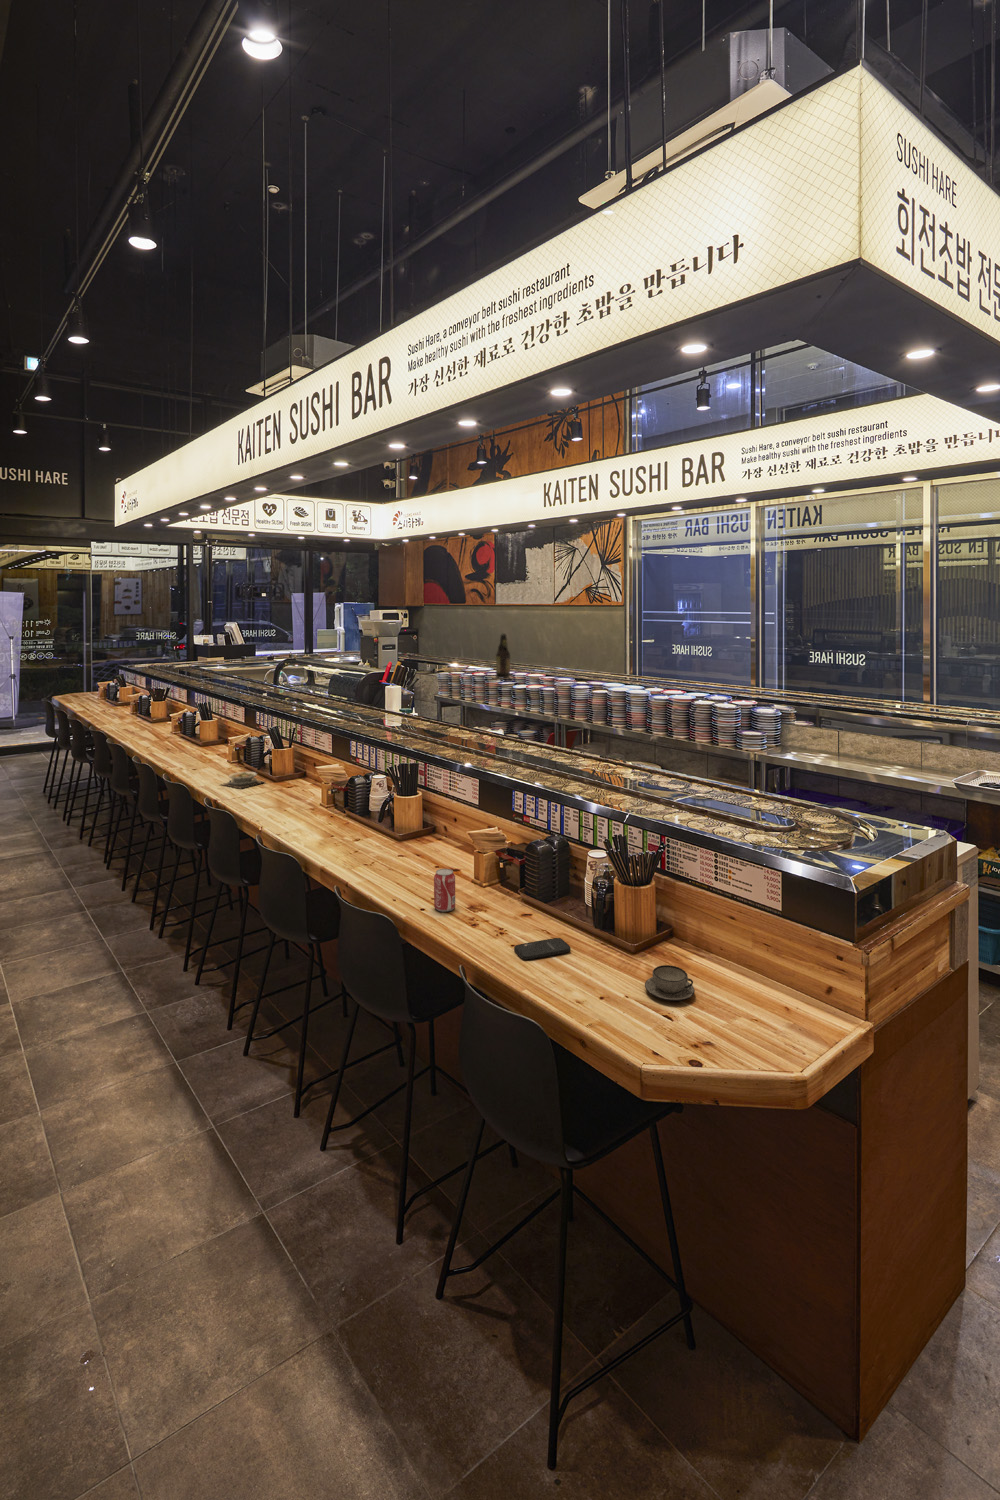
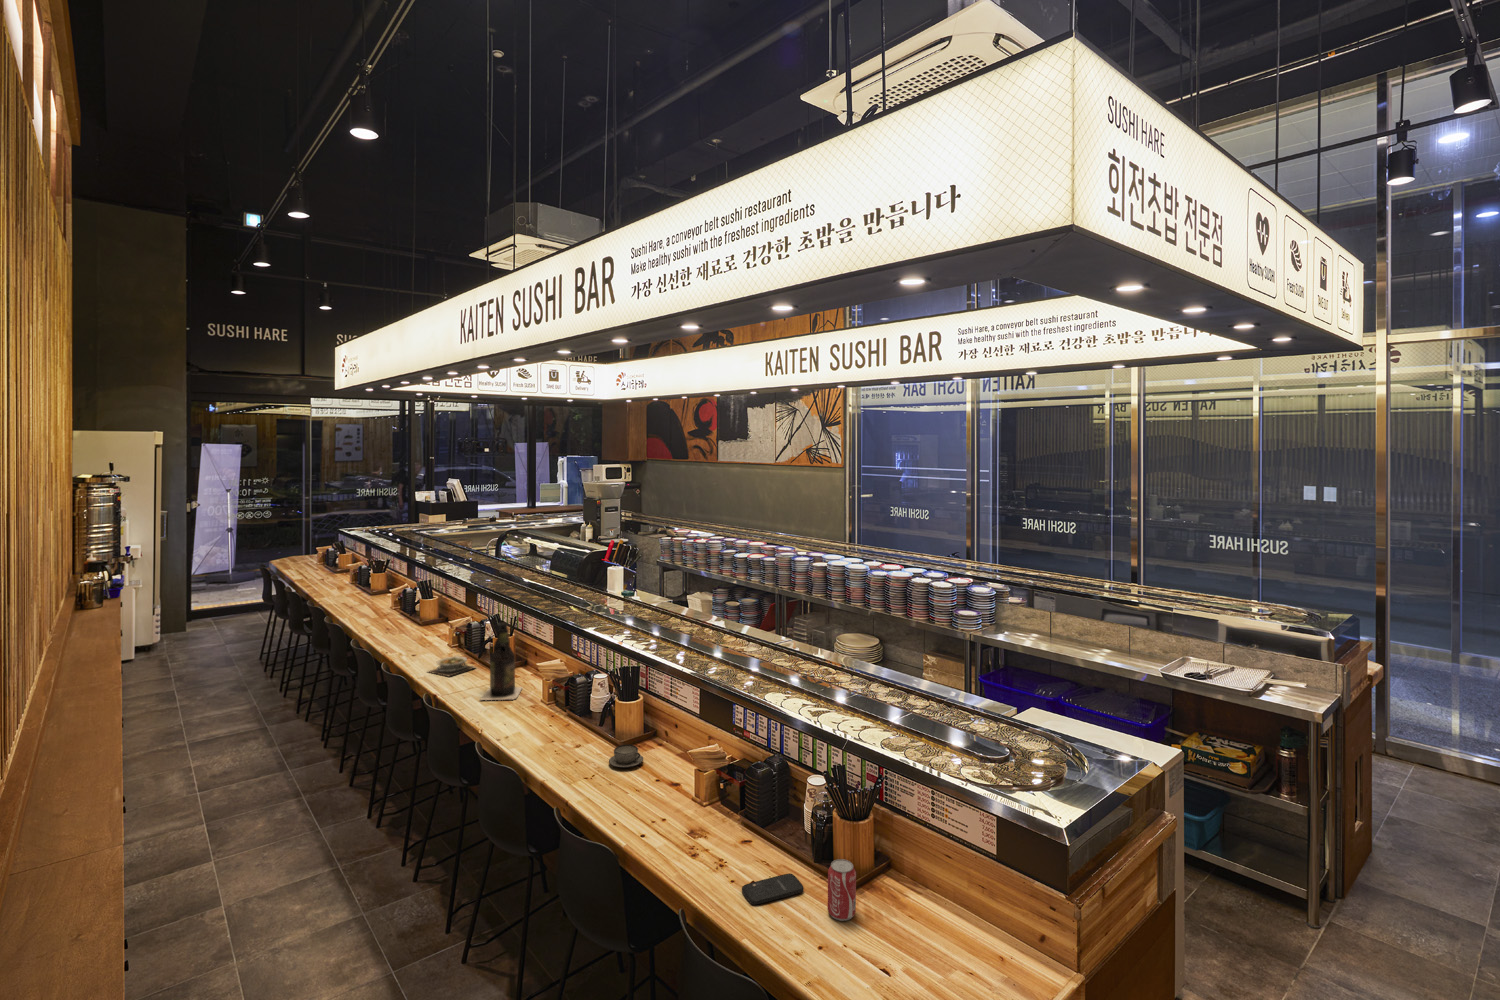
beer bottle: present [493,634,511,678] -> present [481,622,522,700]
beverage can: present [434,869,455,912] -> present [828,859,856,921]
teacup: present [645,965,695,1001] -> present [609,745,643,768]

